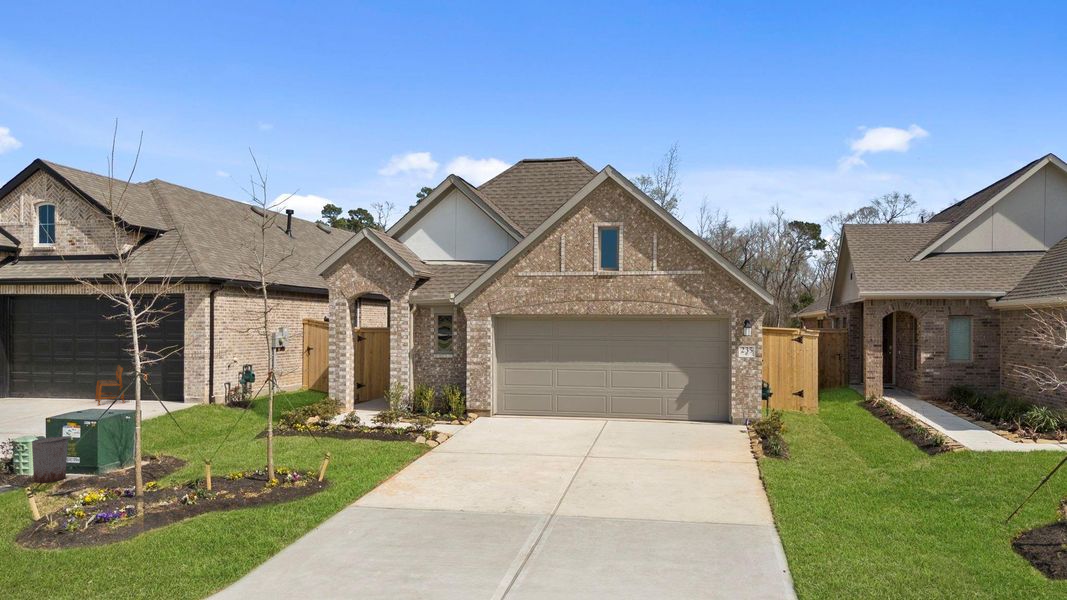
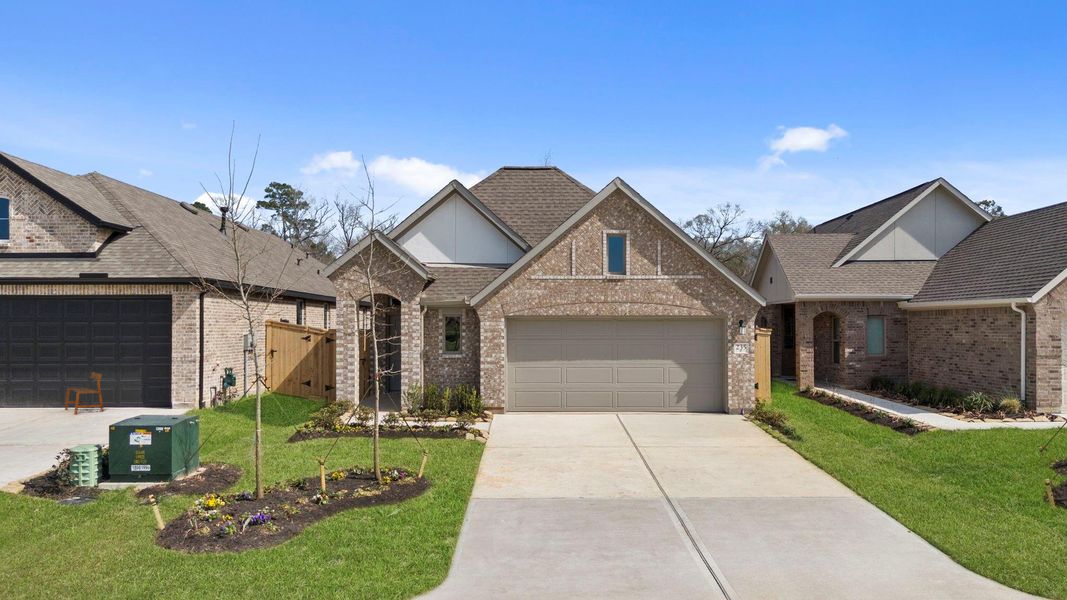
trash can: present [32,436,71,483] -> none [102,443,144,494]

